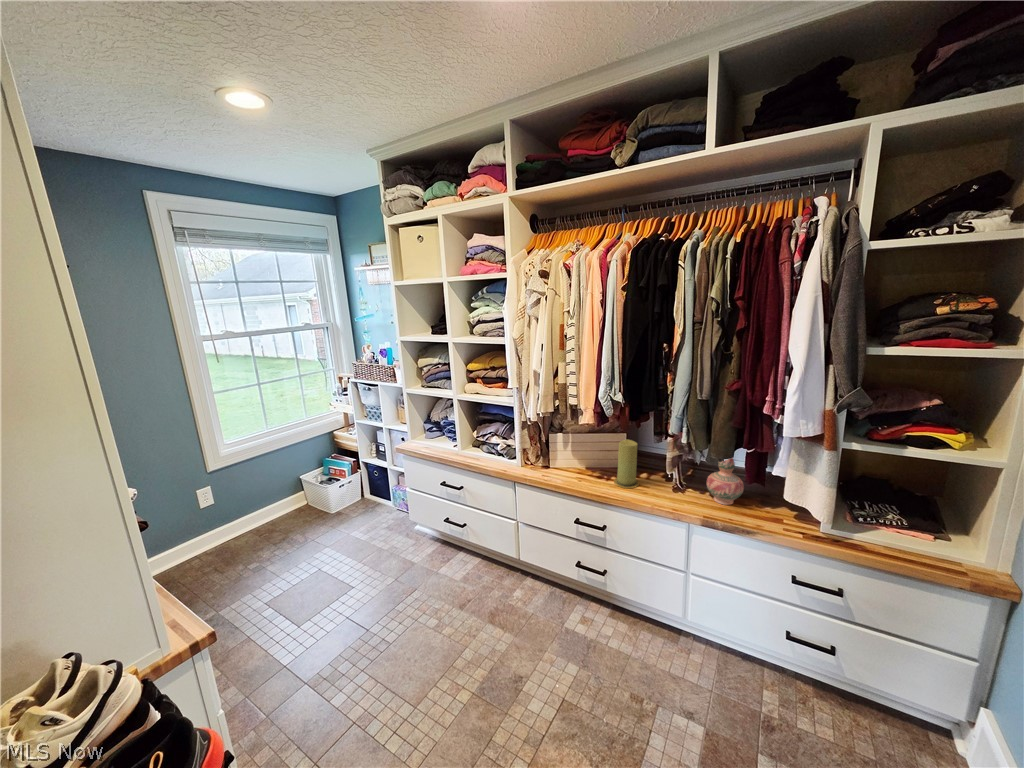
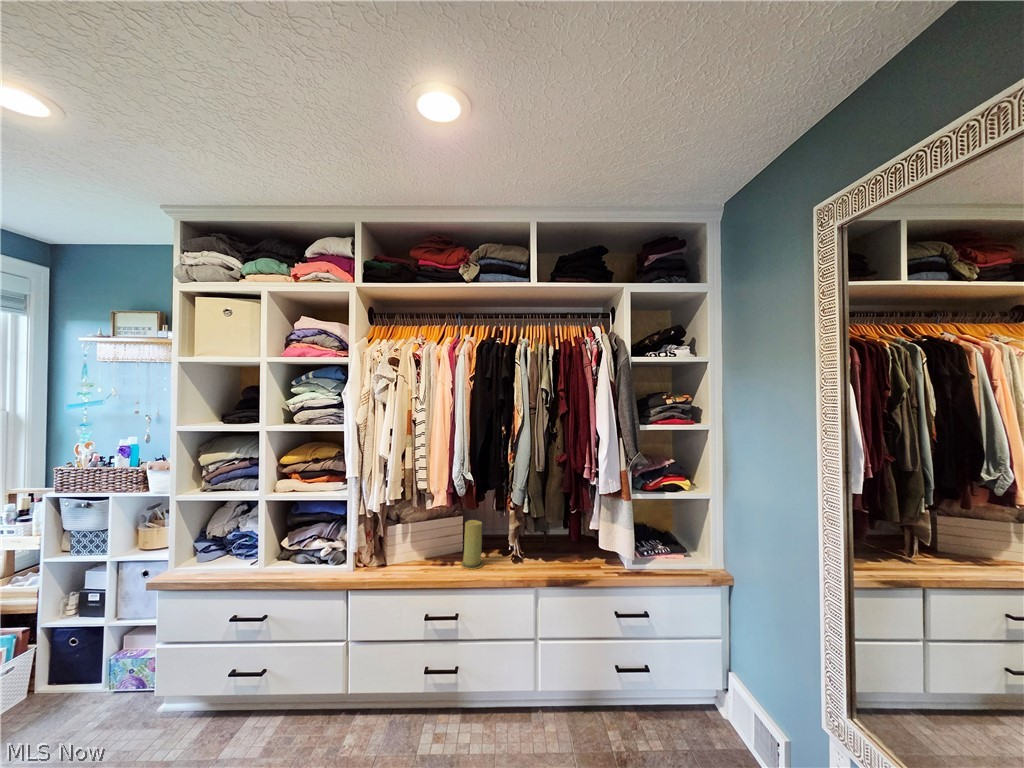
decorative vase: present [707,458,744,505] -> none [541,510,570,565]

